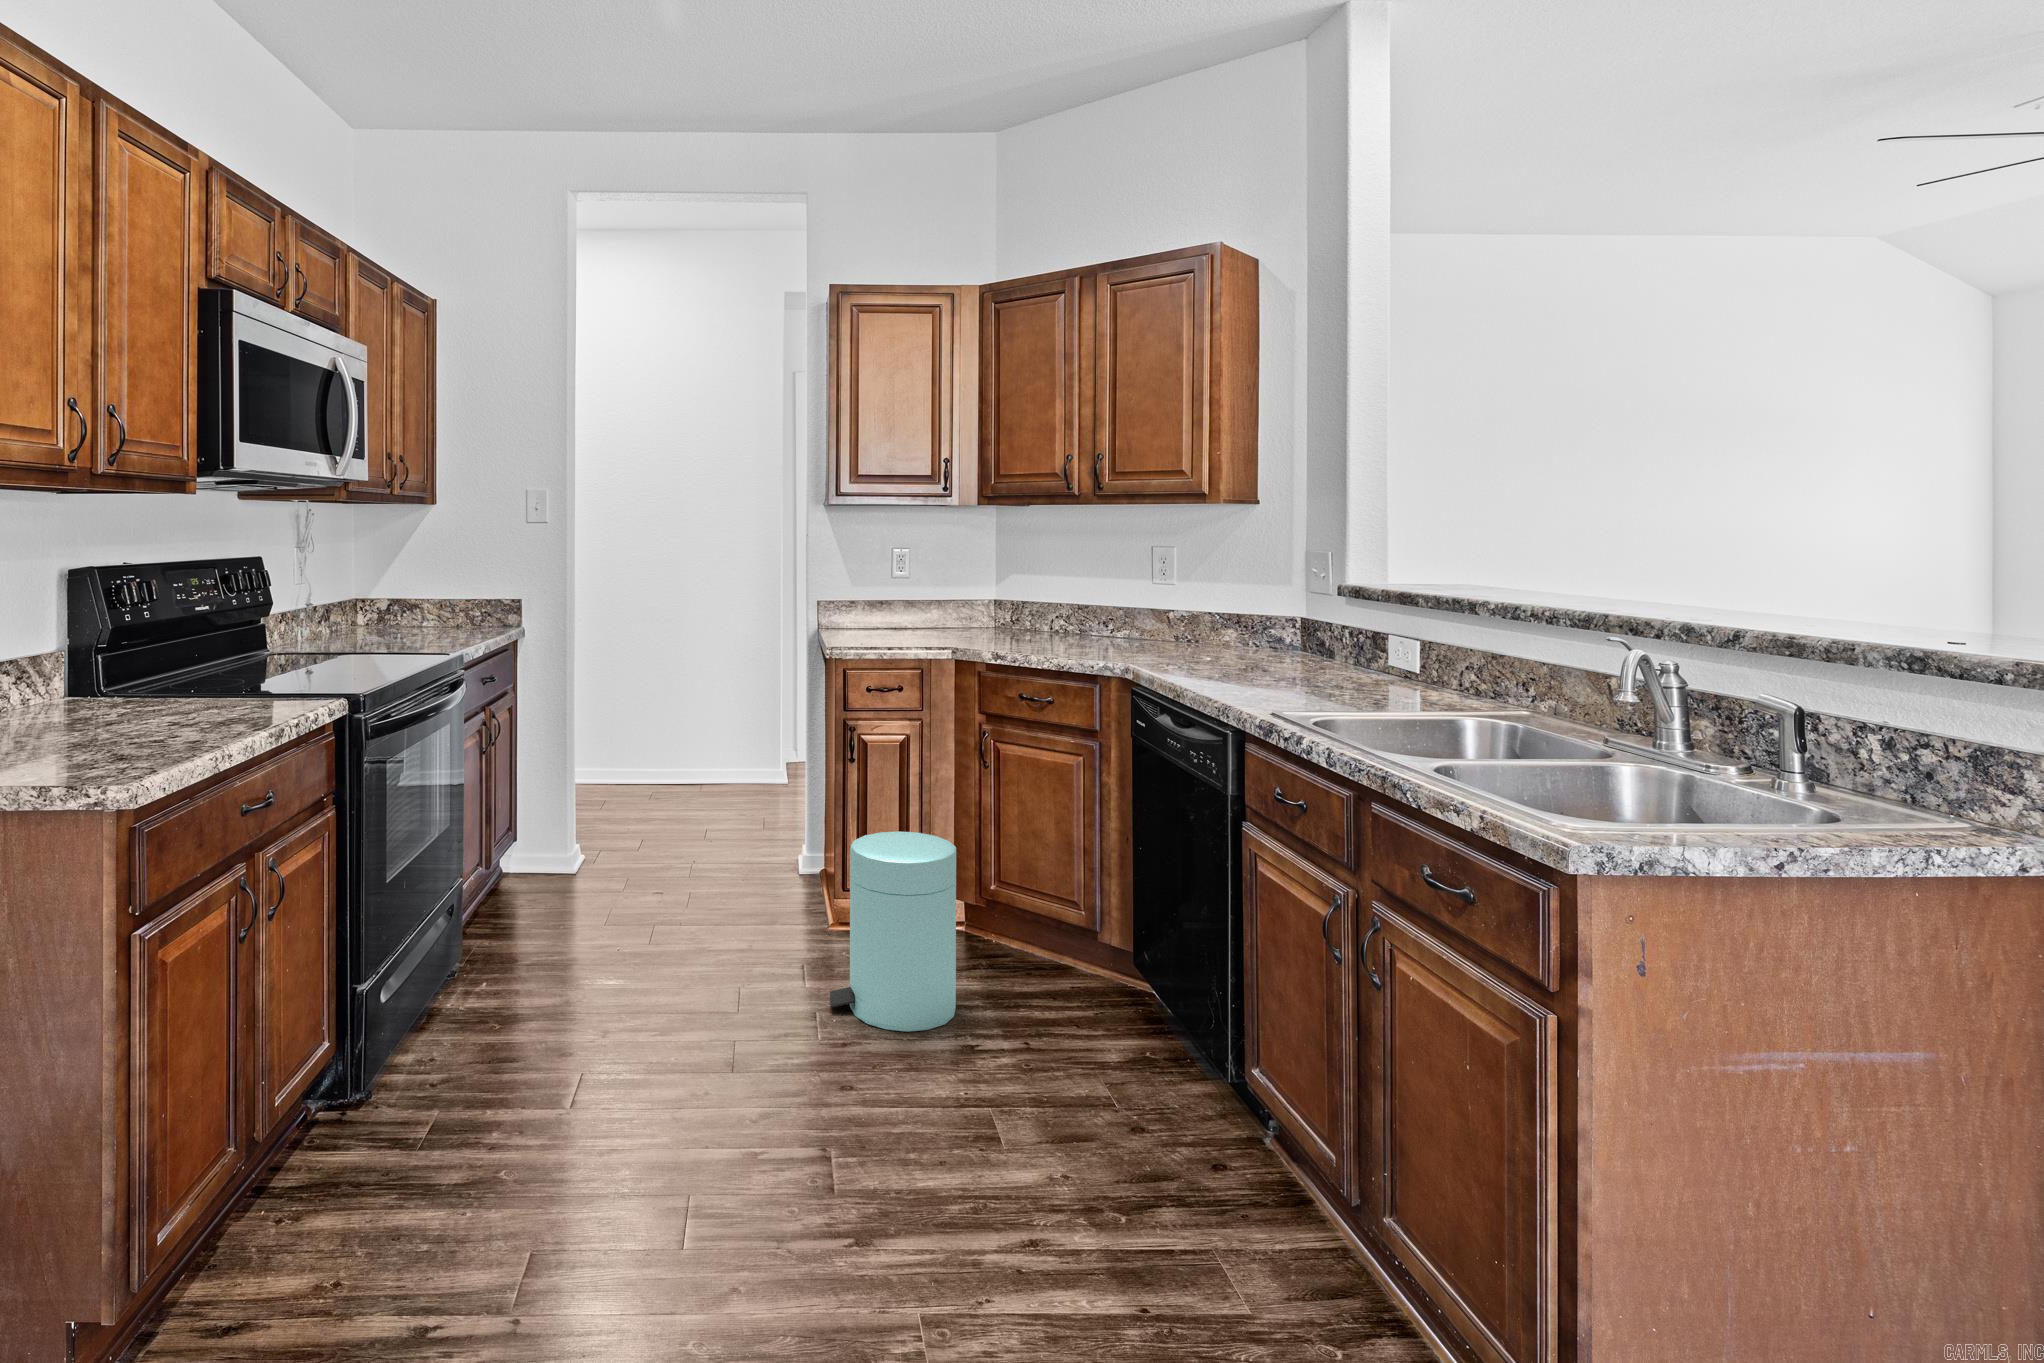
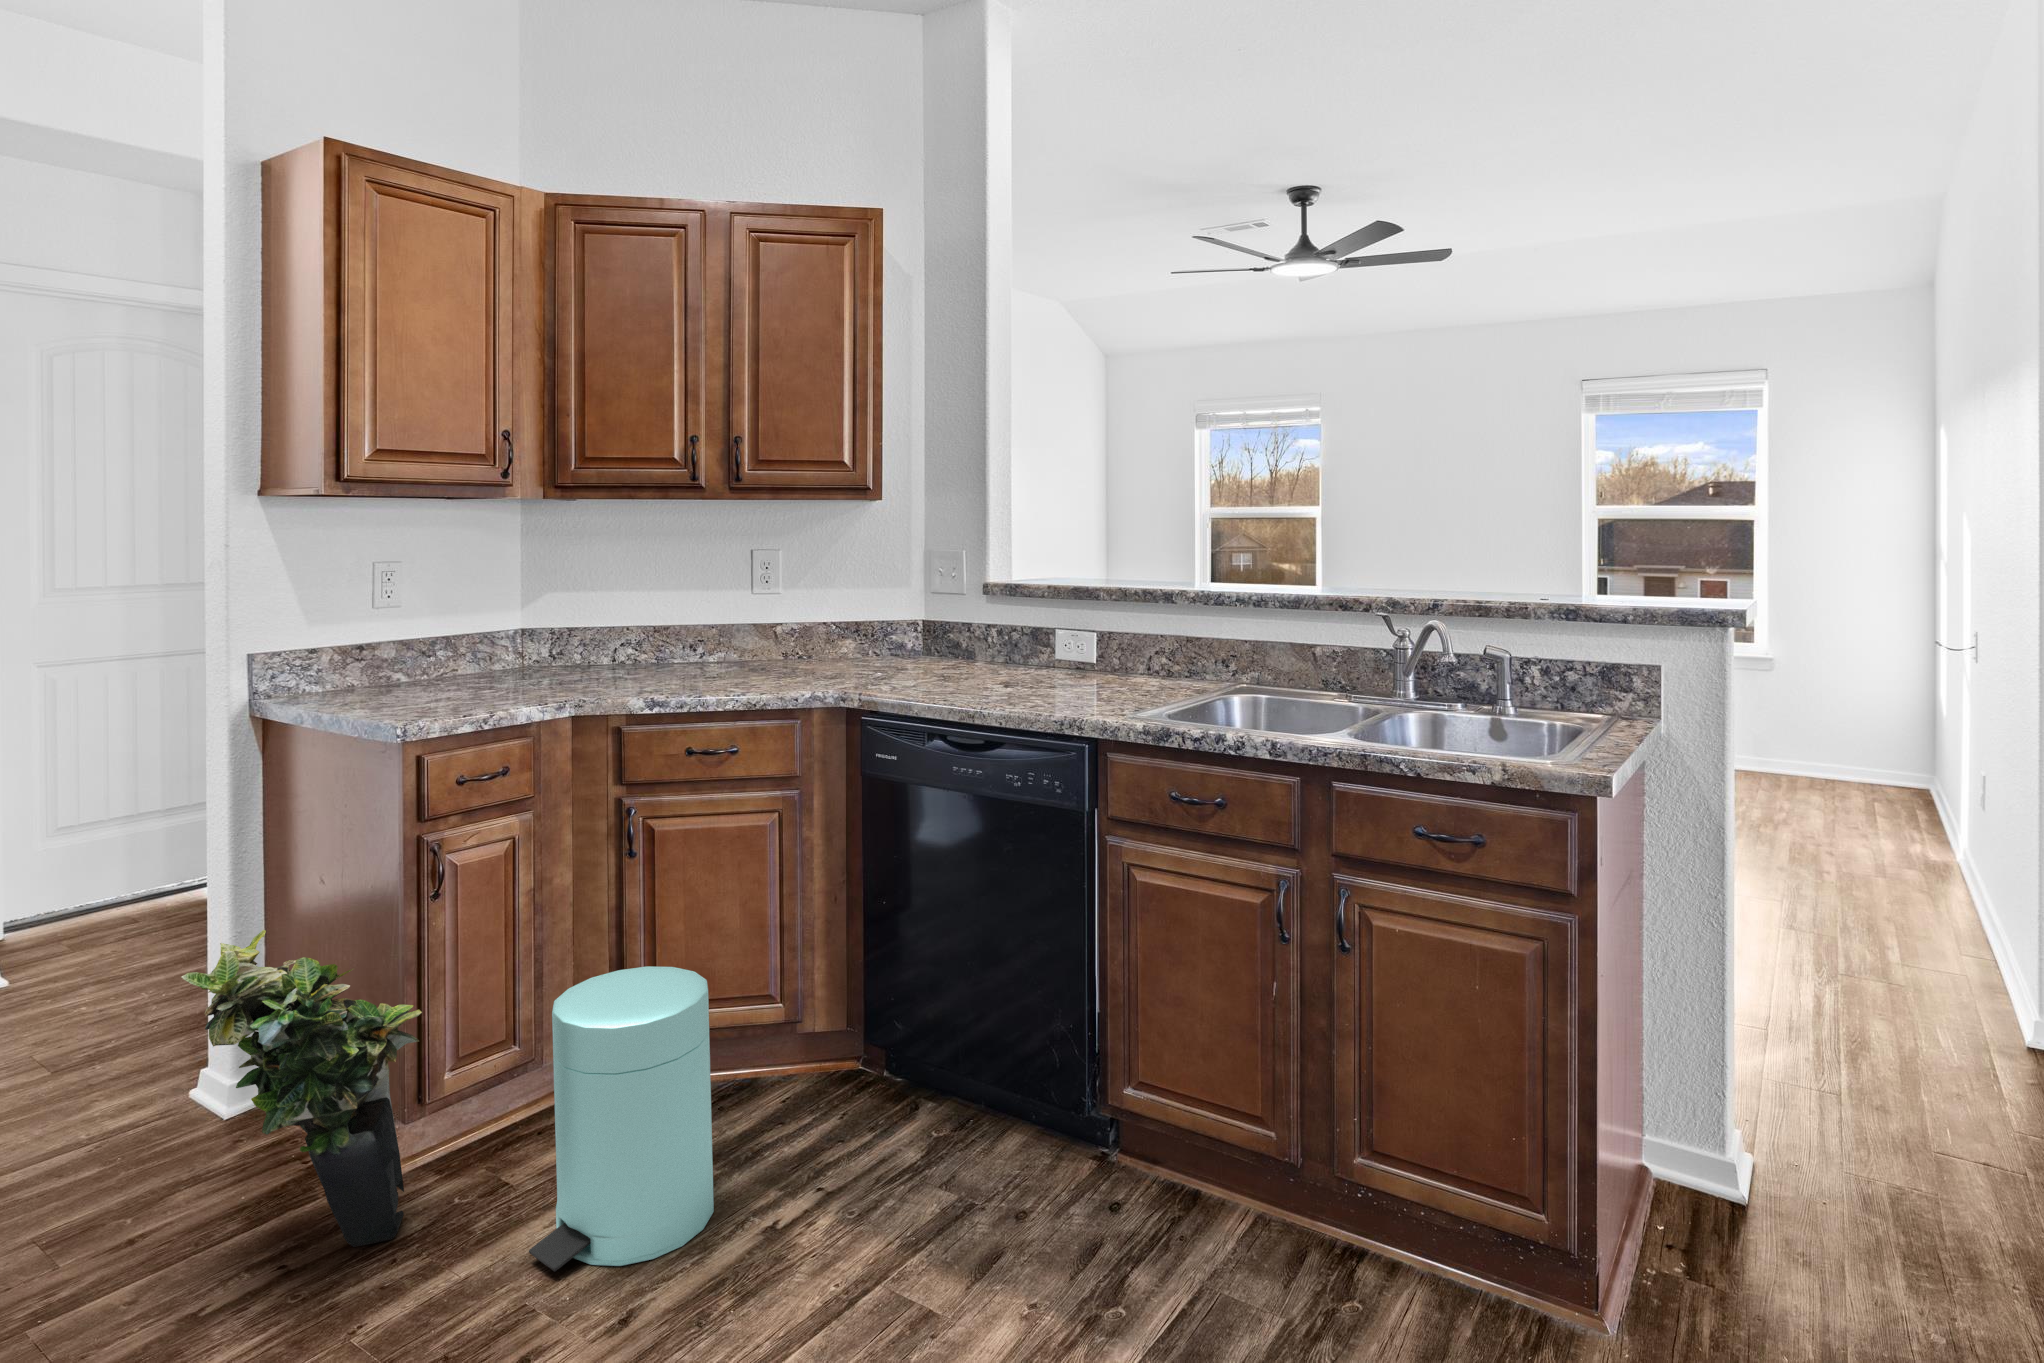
potted plant: none [697,749,816,959] -> present [182,930,422,1247]

